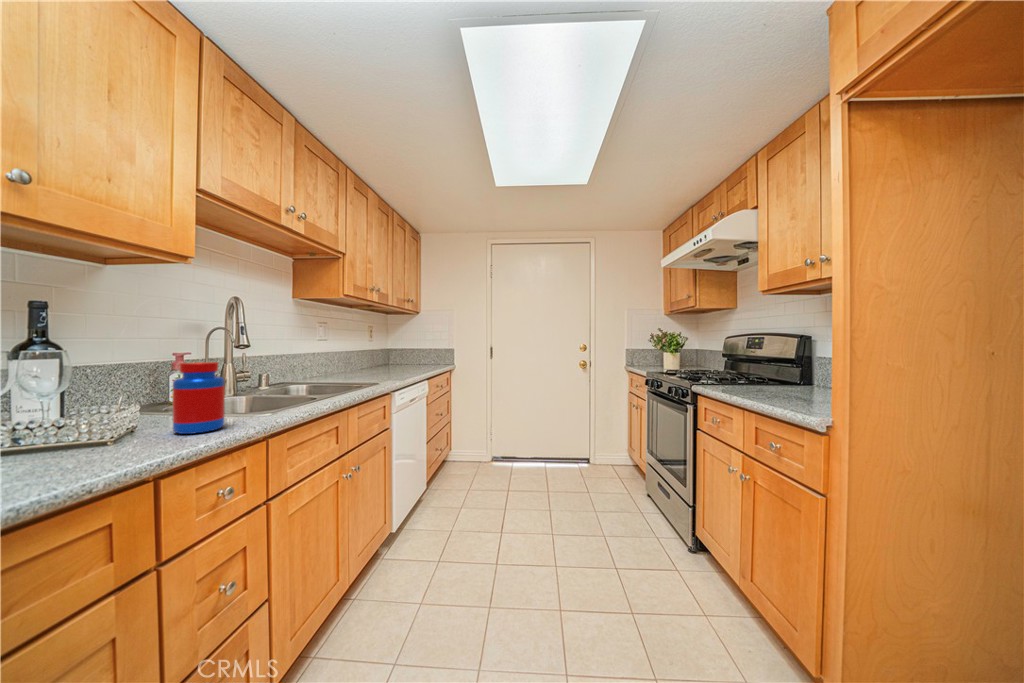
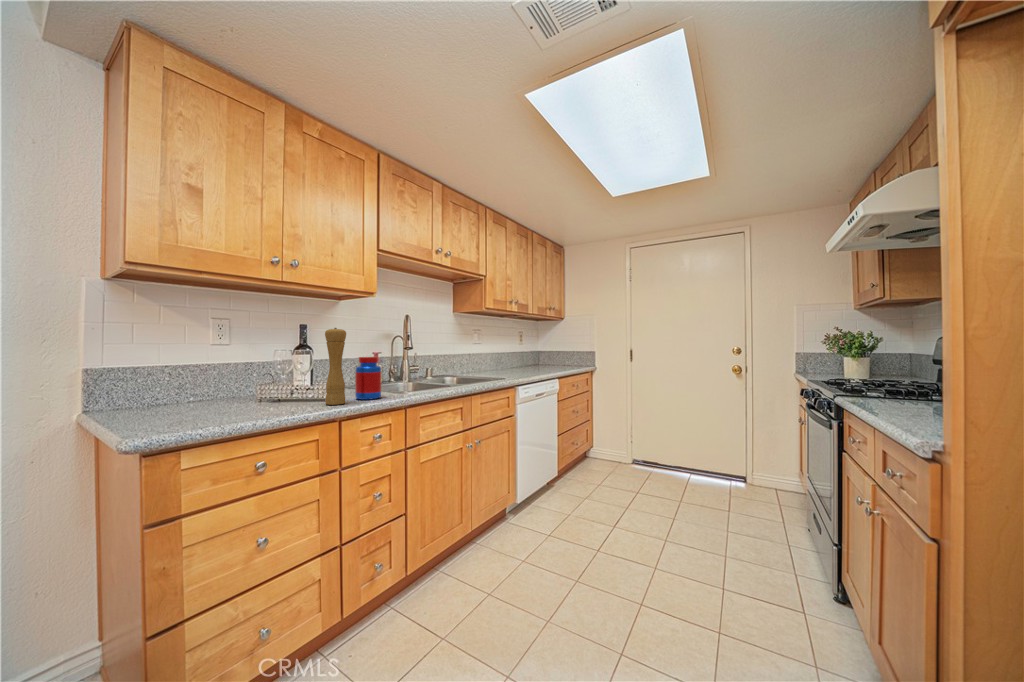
pepper mill: none [115,313,164,452] -> present [325,328,346,405]

